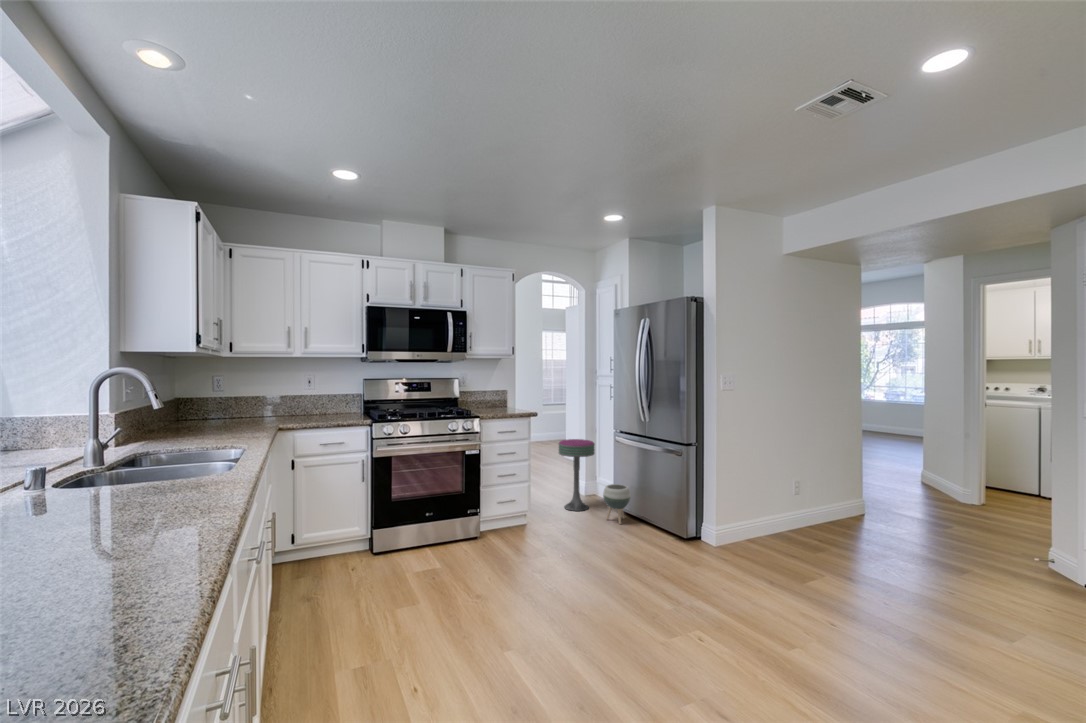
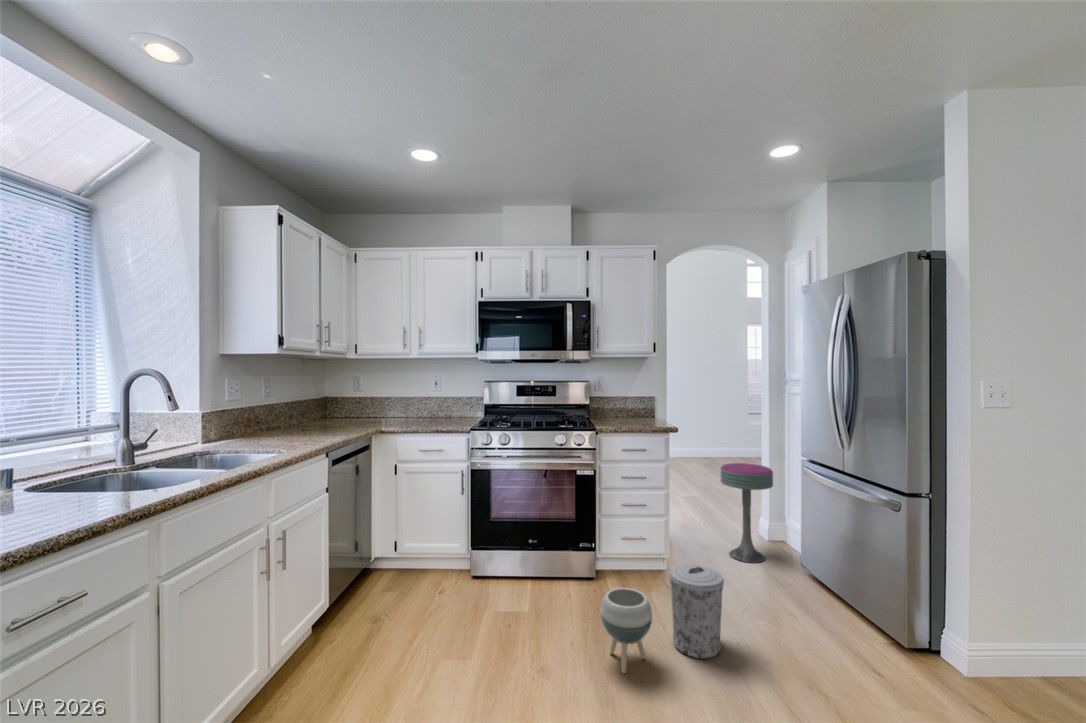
planter: present [603,484,631,524] -> present [600,588,652,673]
trash can: none [553,507,590,569] -> present [669,564,724,659]

